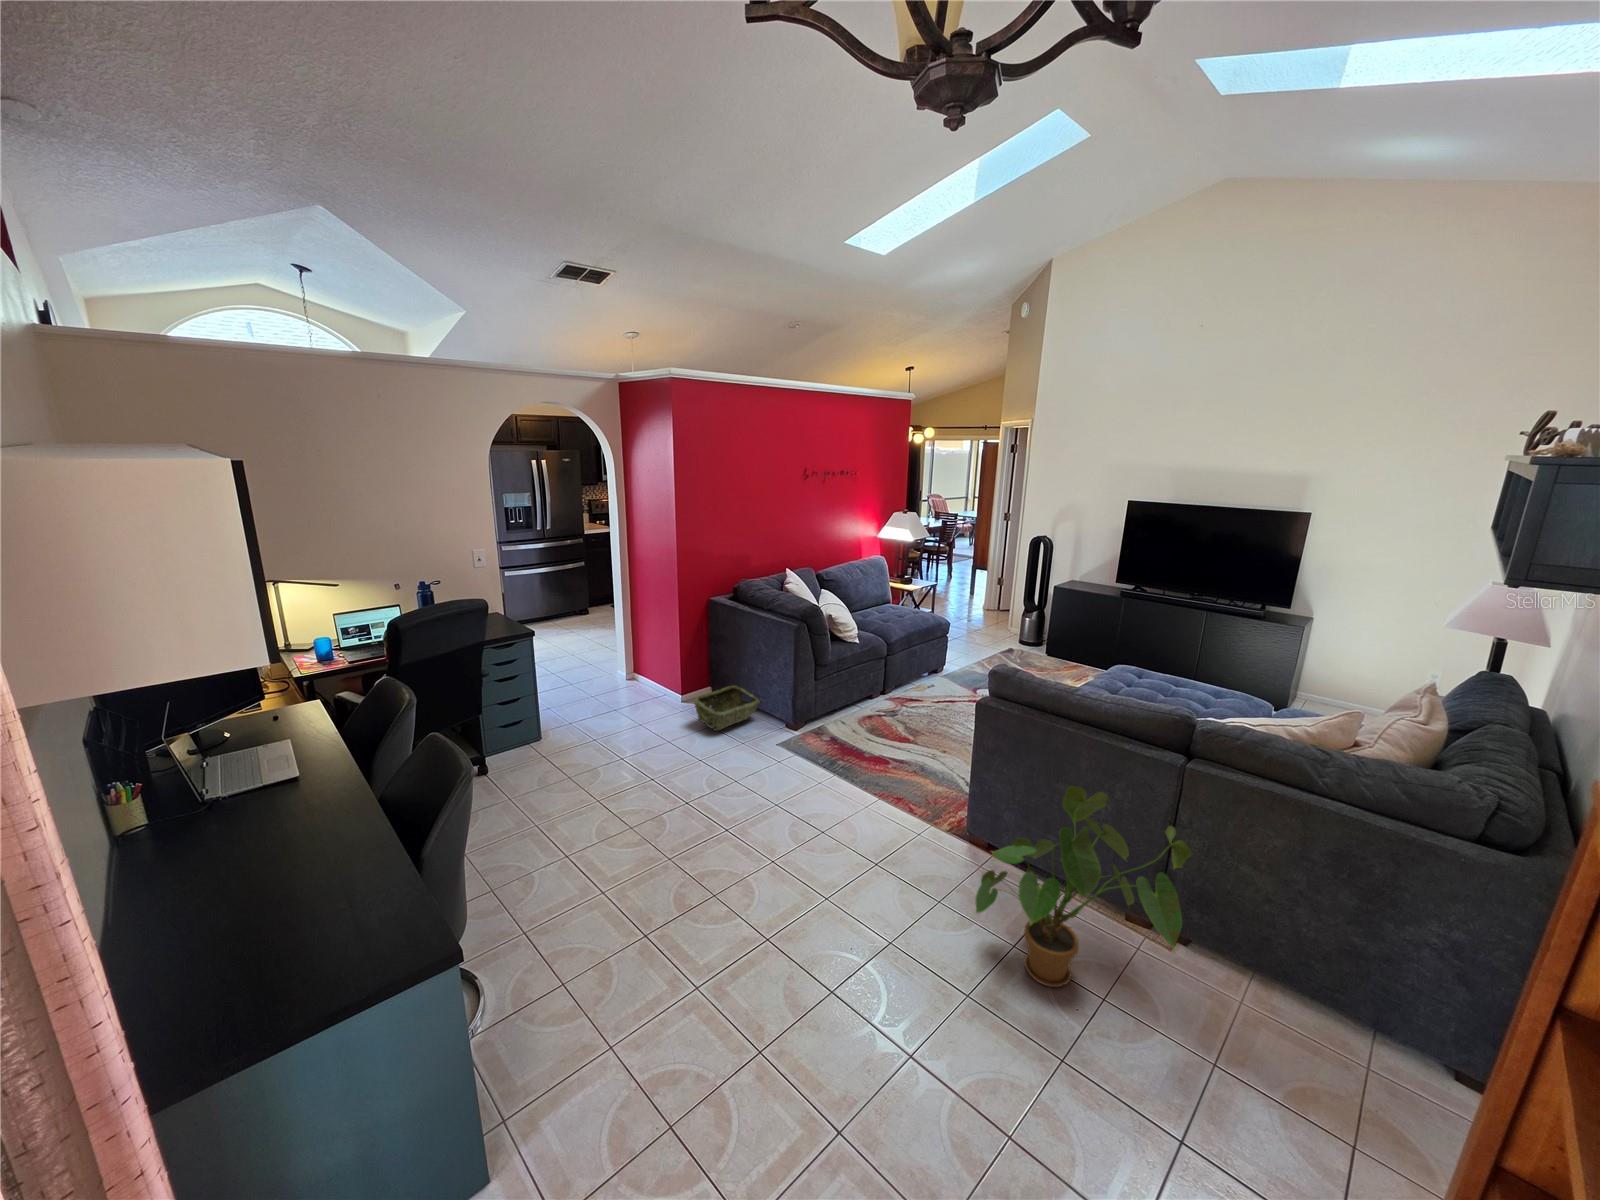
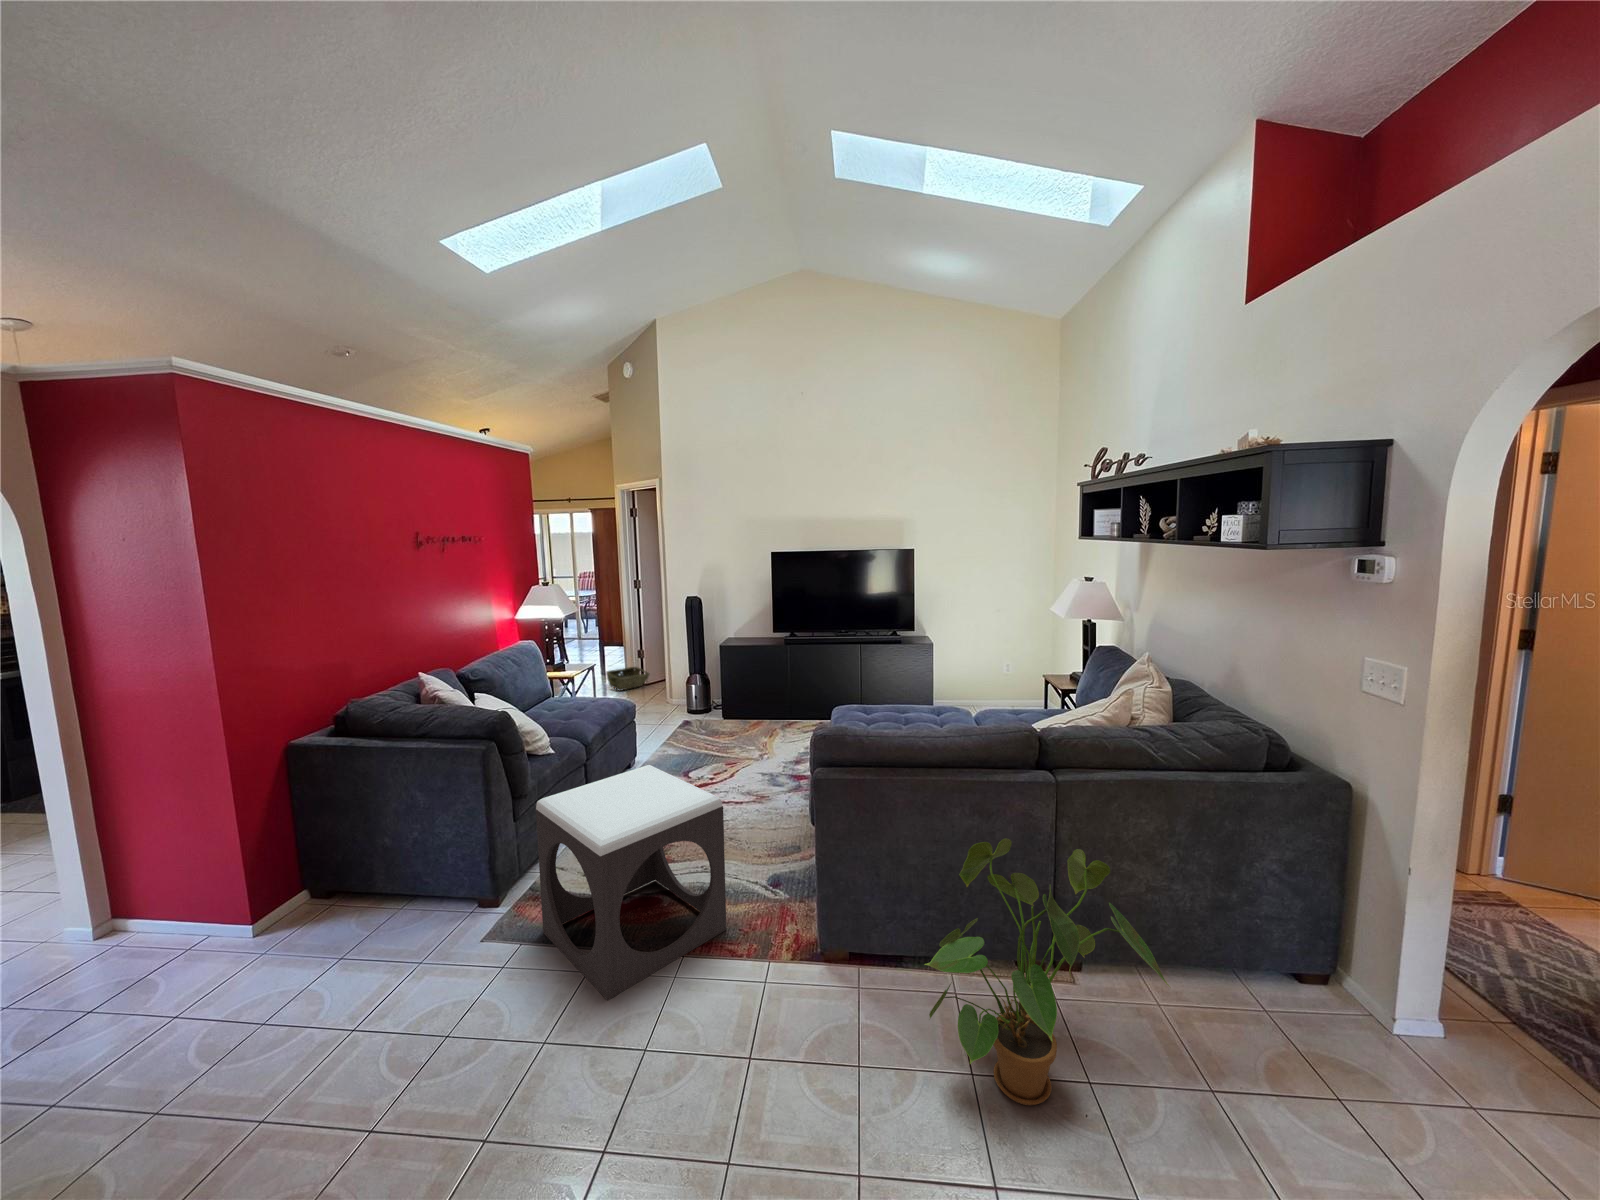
footstool: none [812,664,924,800] -> present [536,765,726,1000]
woven basket: present [694,686,760,731] -> present [606,667,649,691]

